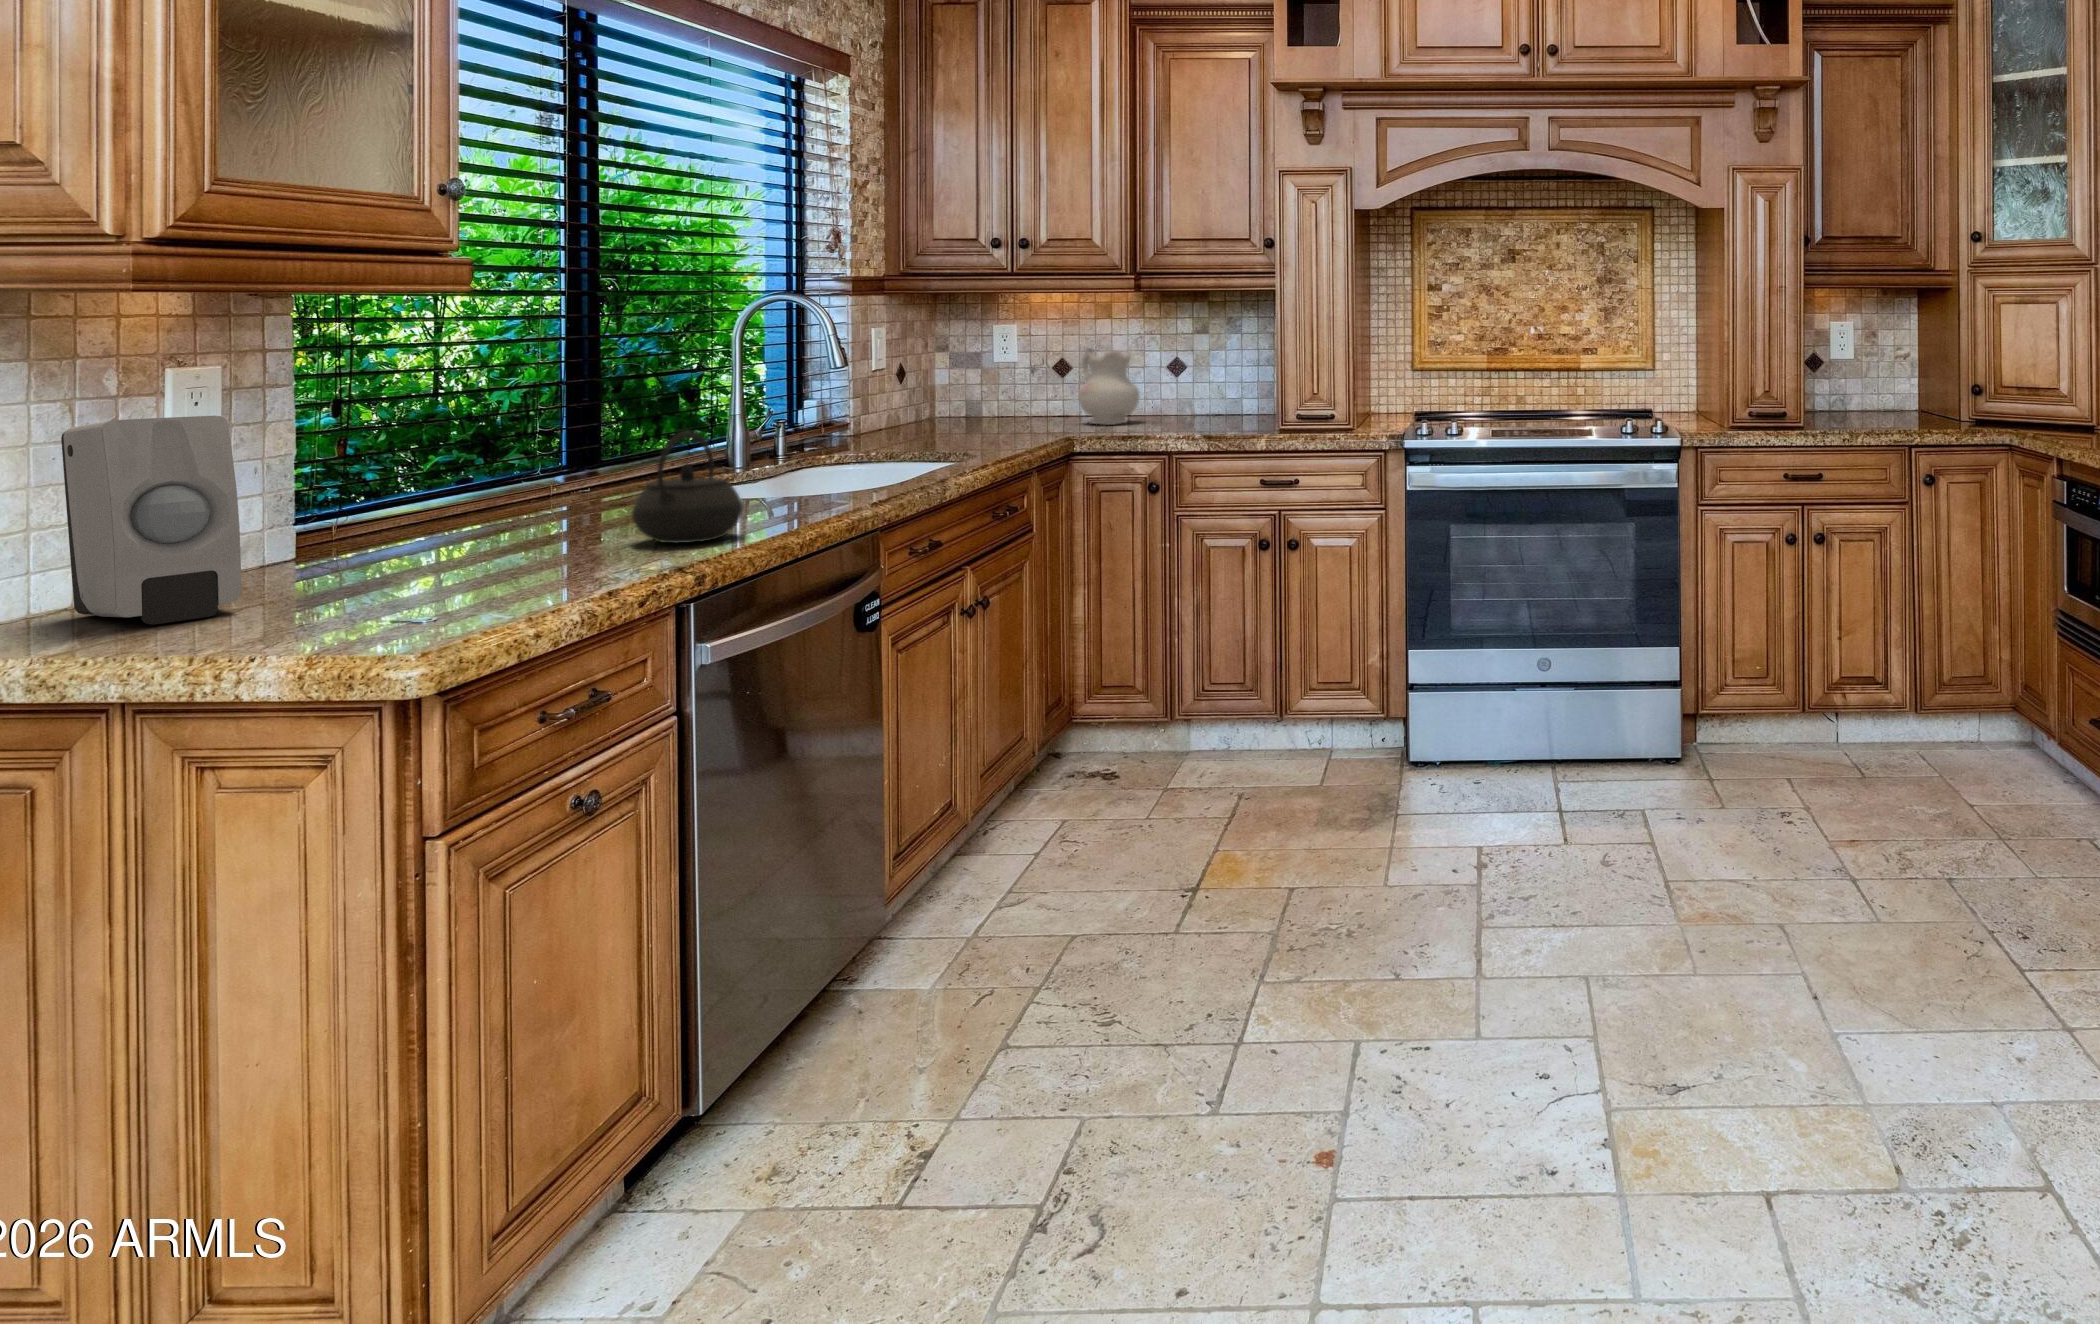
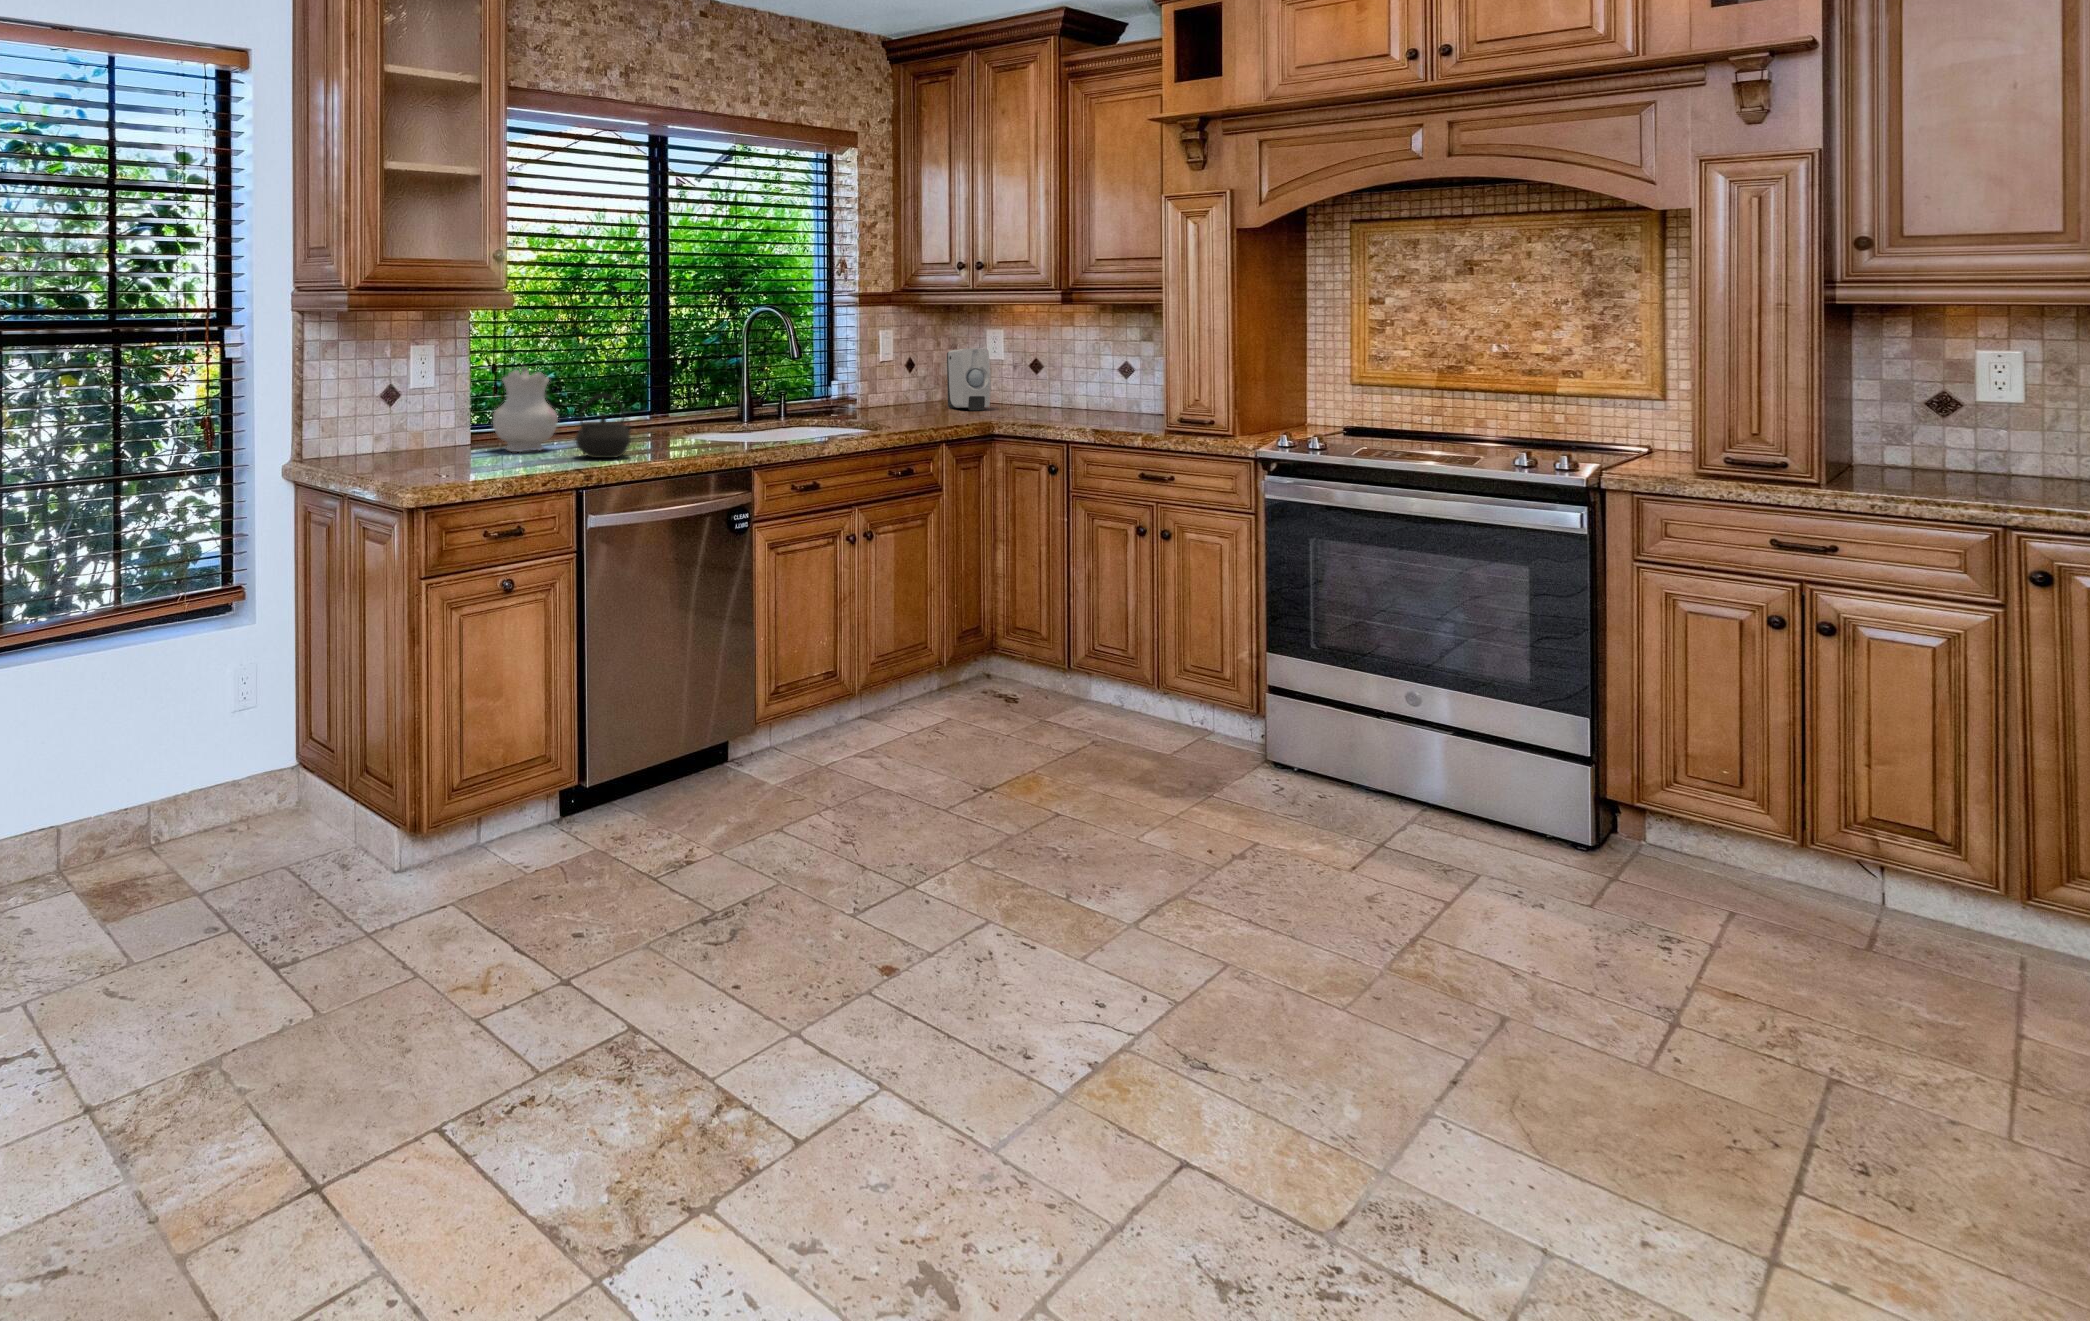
ceramic pitcher: present [1078,348,1140,425] -> present [493,367,558,452]
soap dispenser: present [61,416,241,625] -> present [947,349,990,410]

